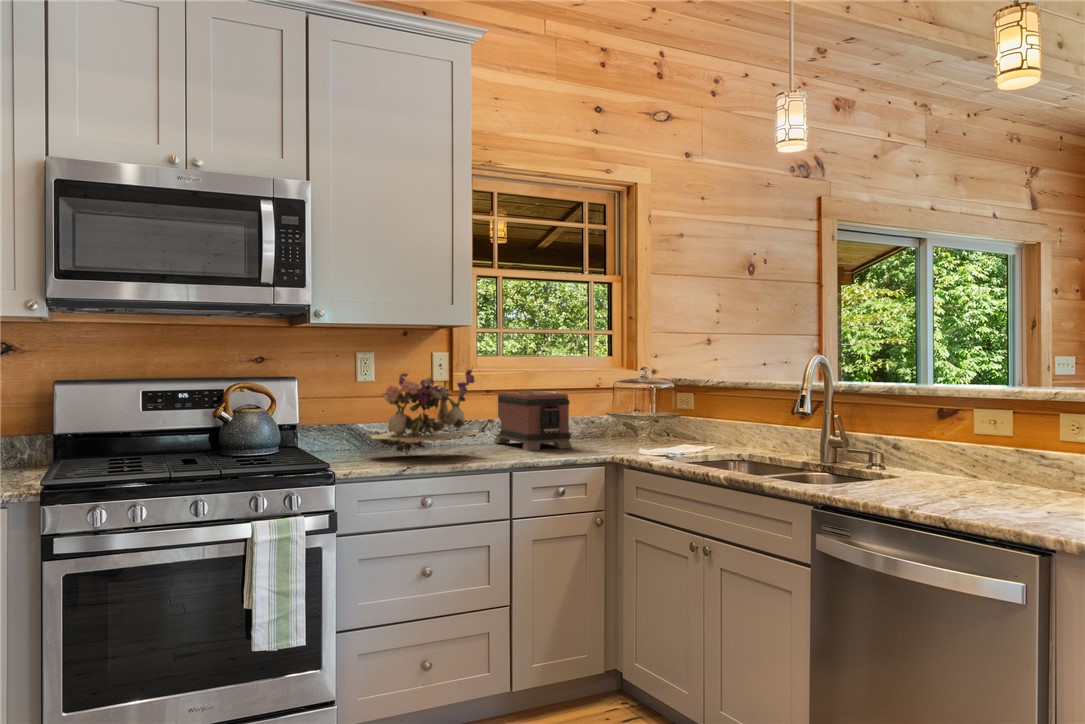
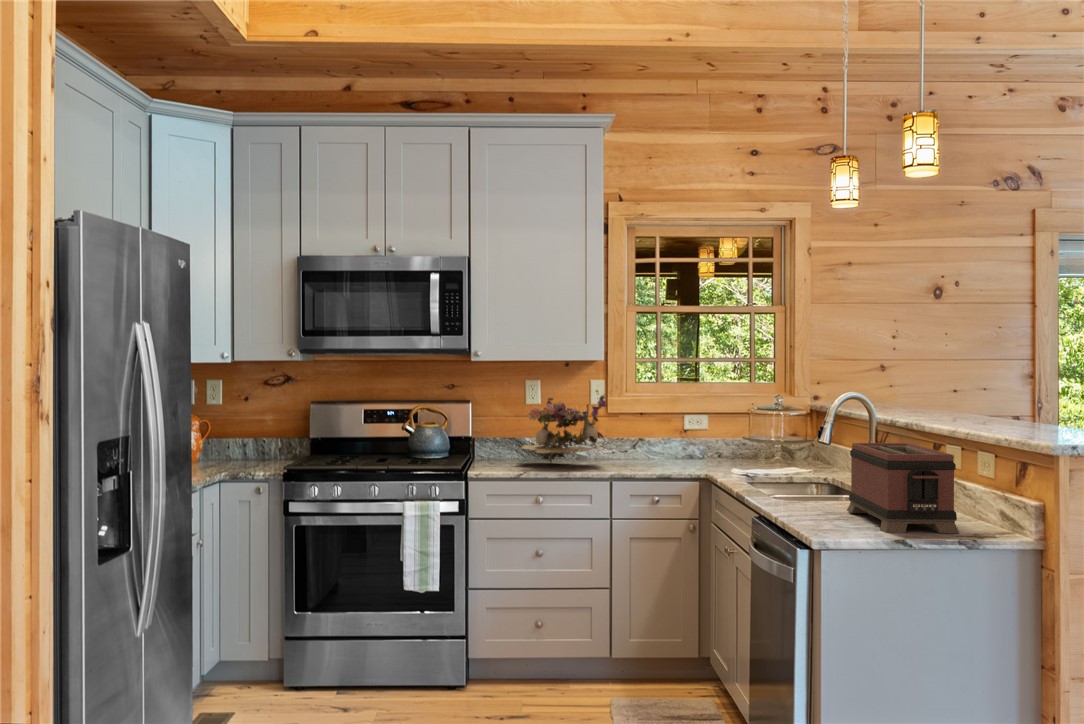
toaster: present [494,391,572,451] -> present [847,443,959,533]

